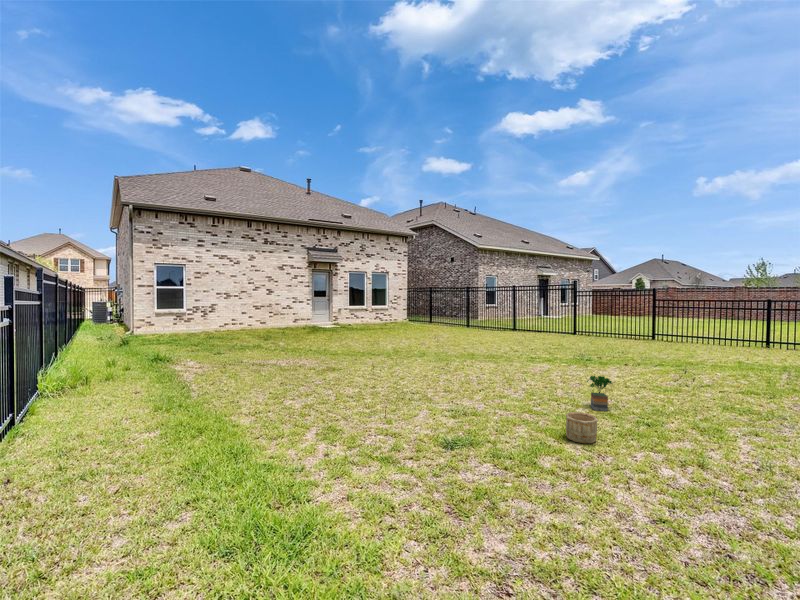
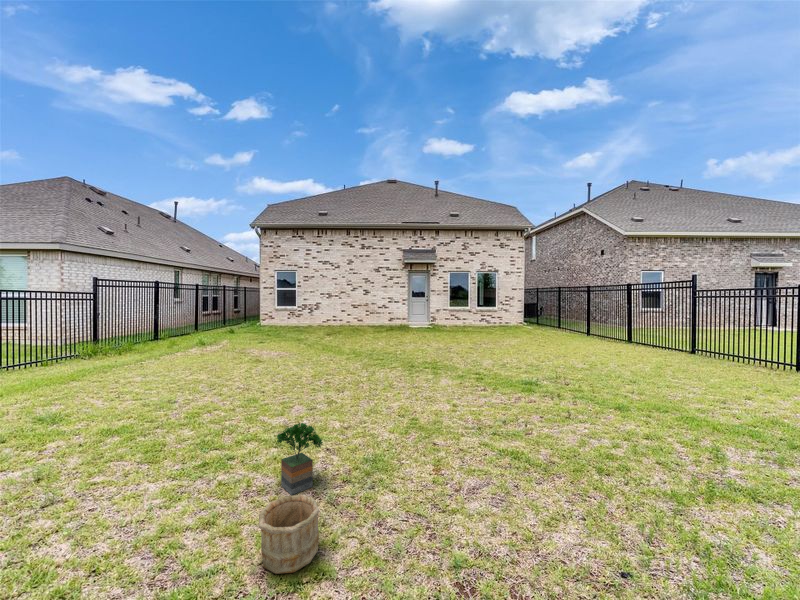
wooden bucket: present [566,412,598,444] -> present [259,495,319,574]

